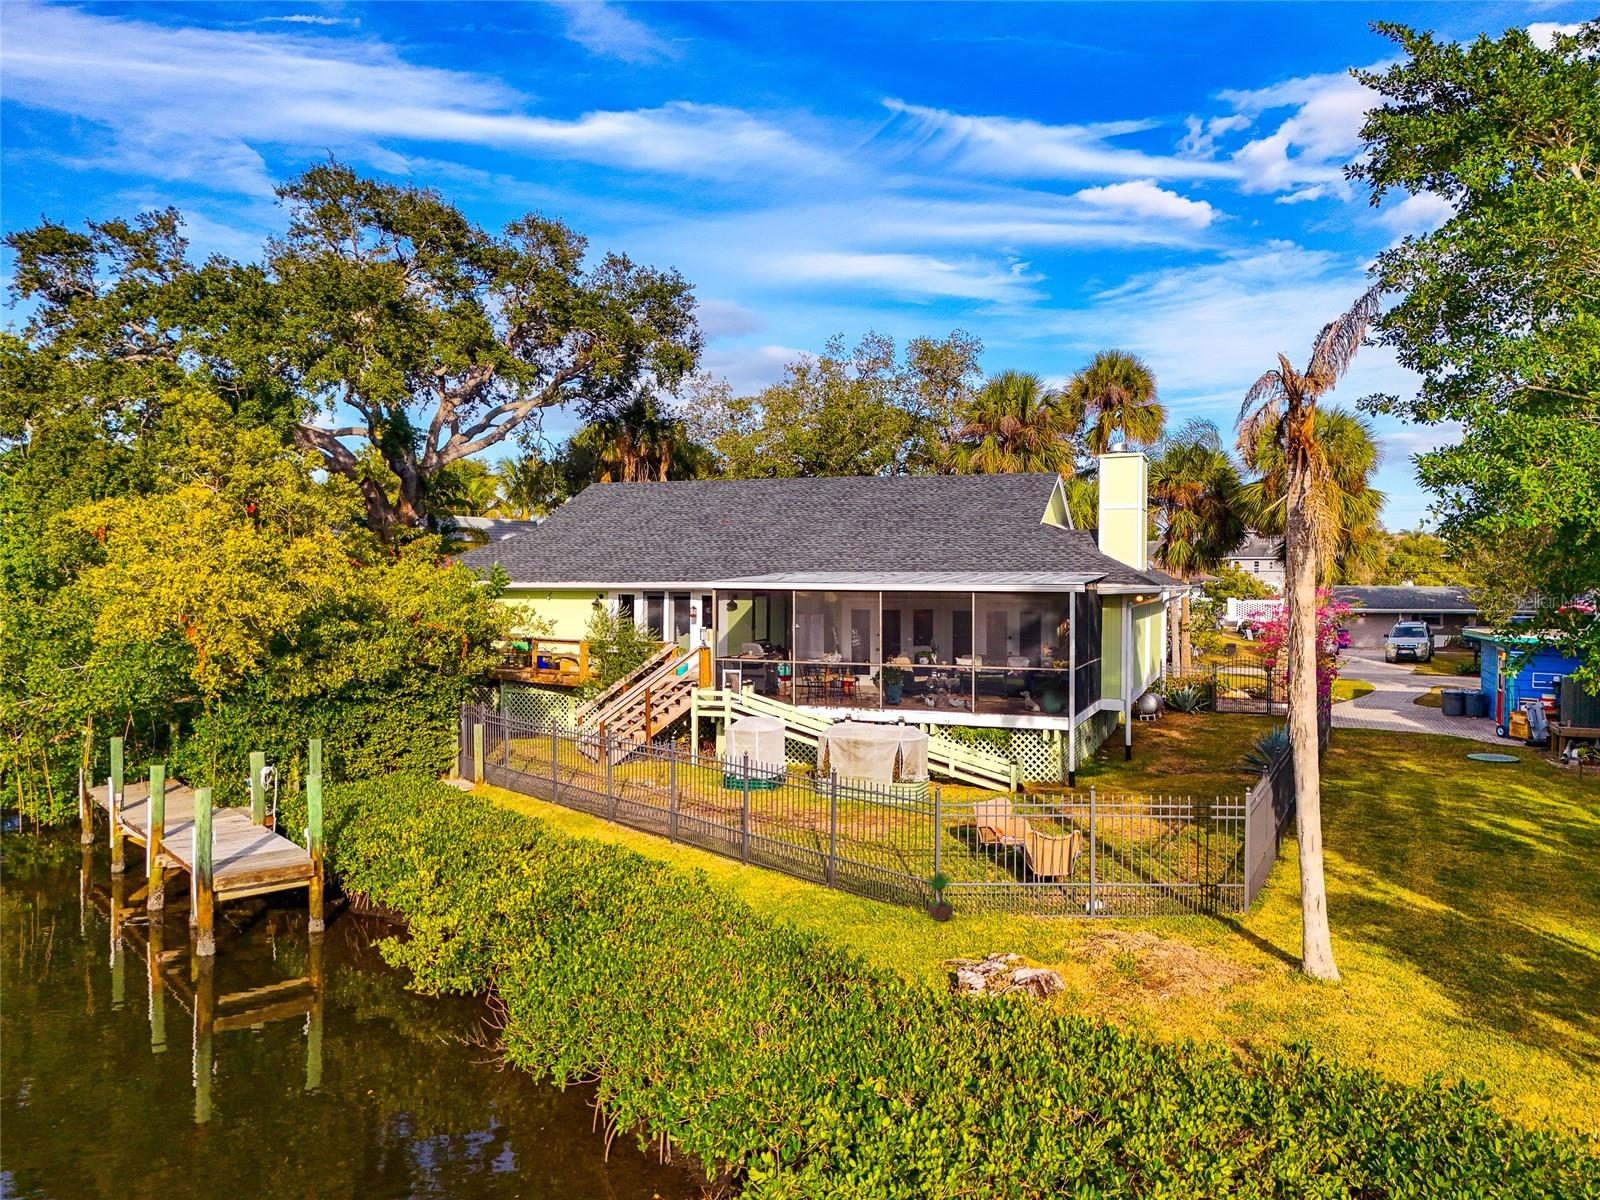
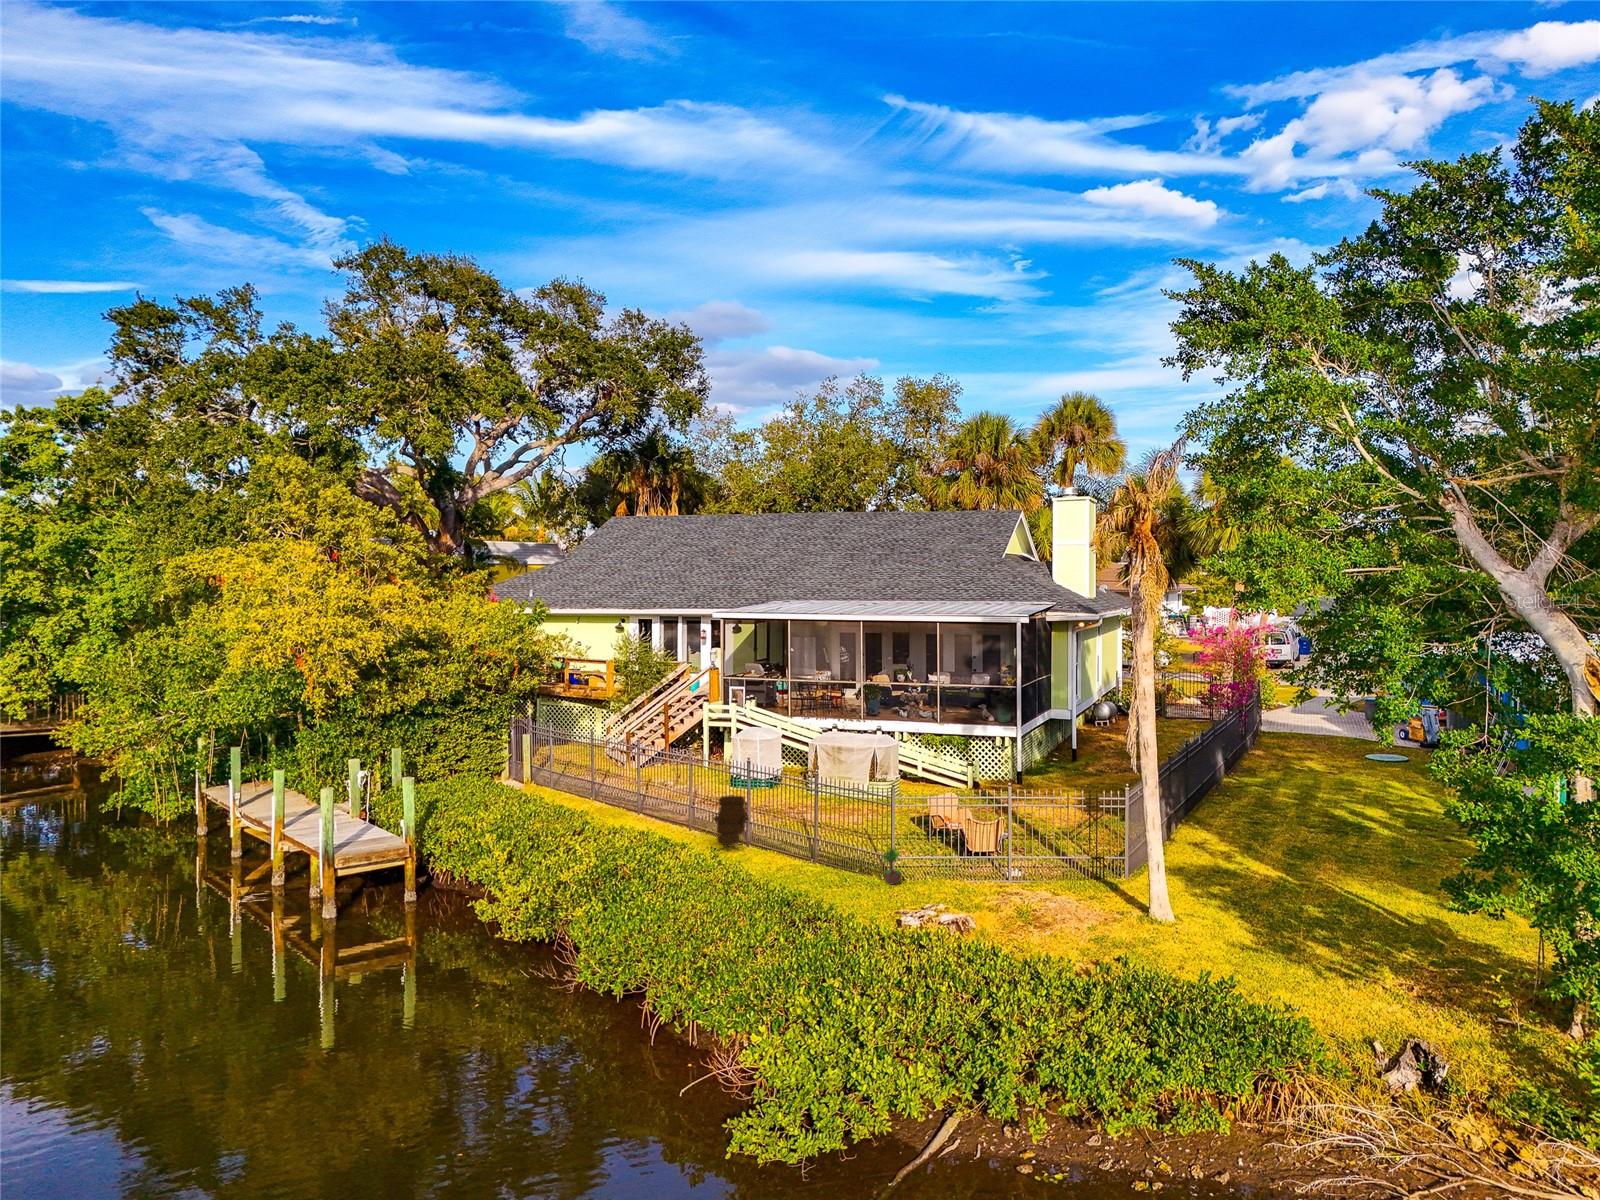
lounge chair: none [700,800,747,873] -> present [713,795,749,848]

